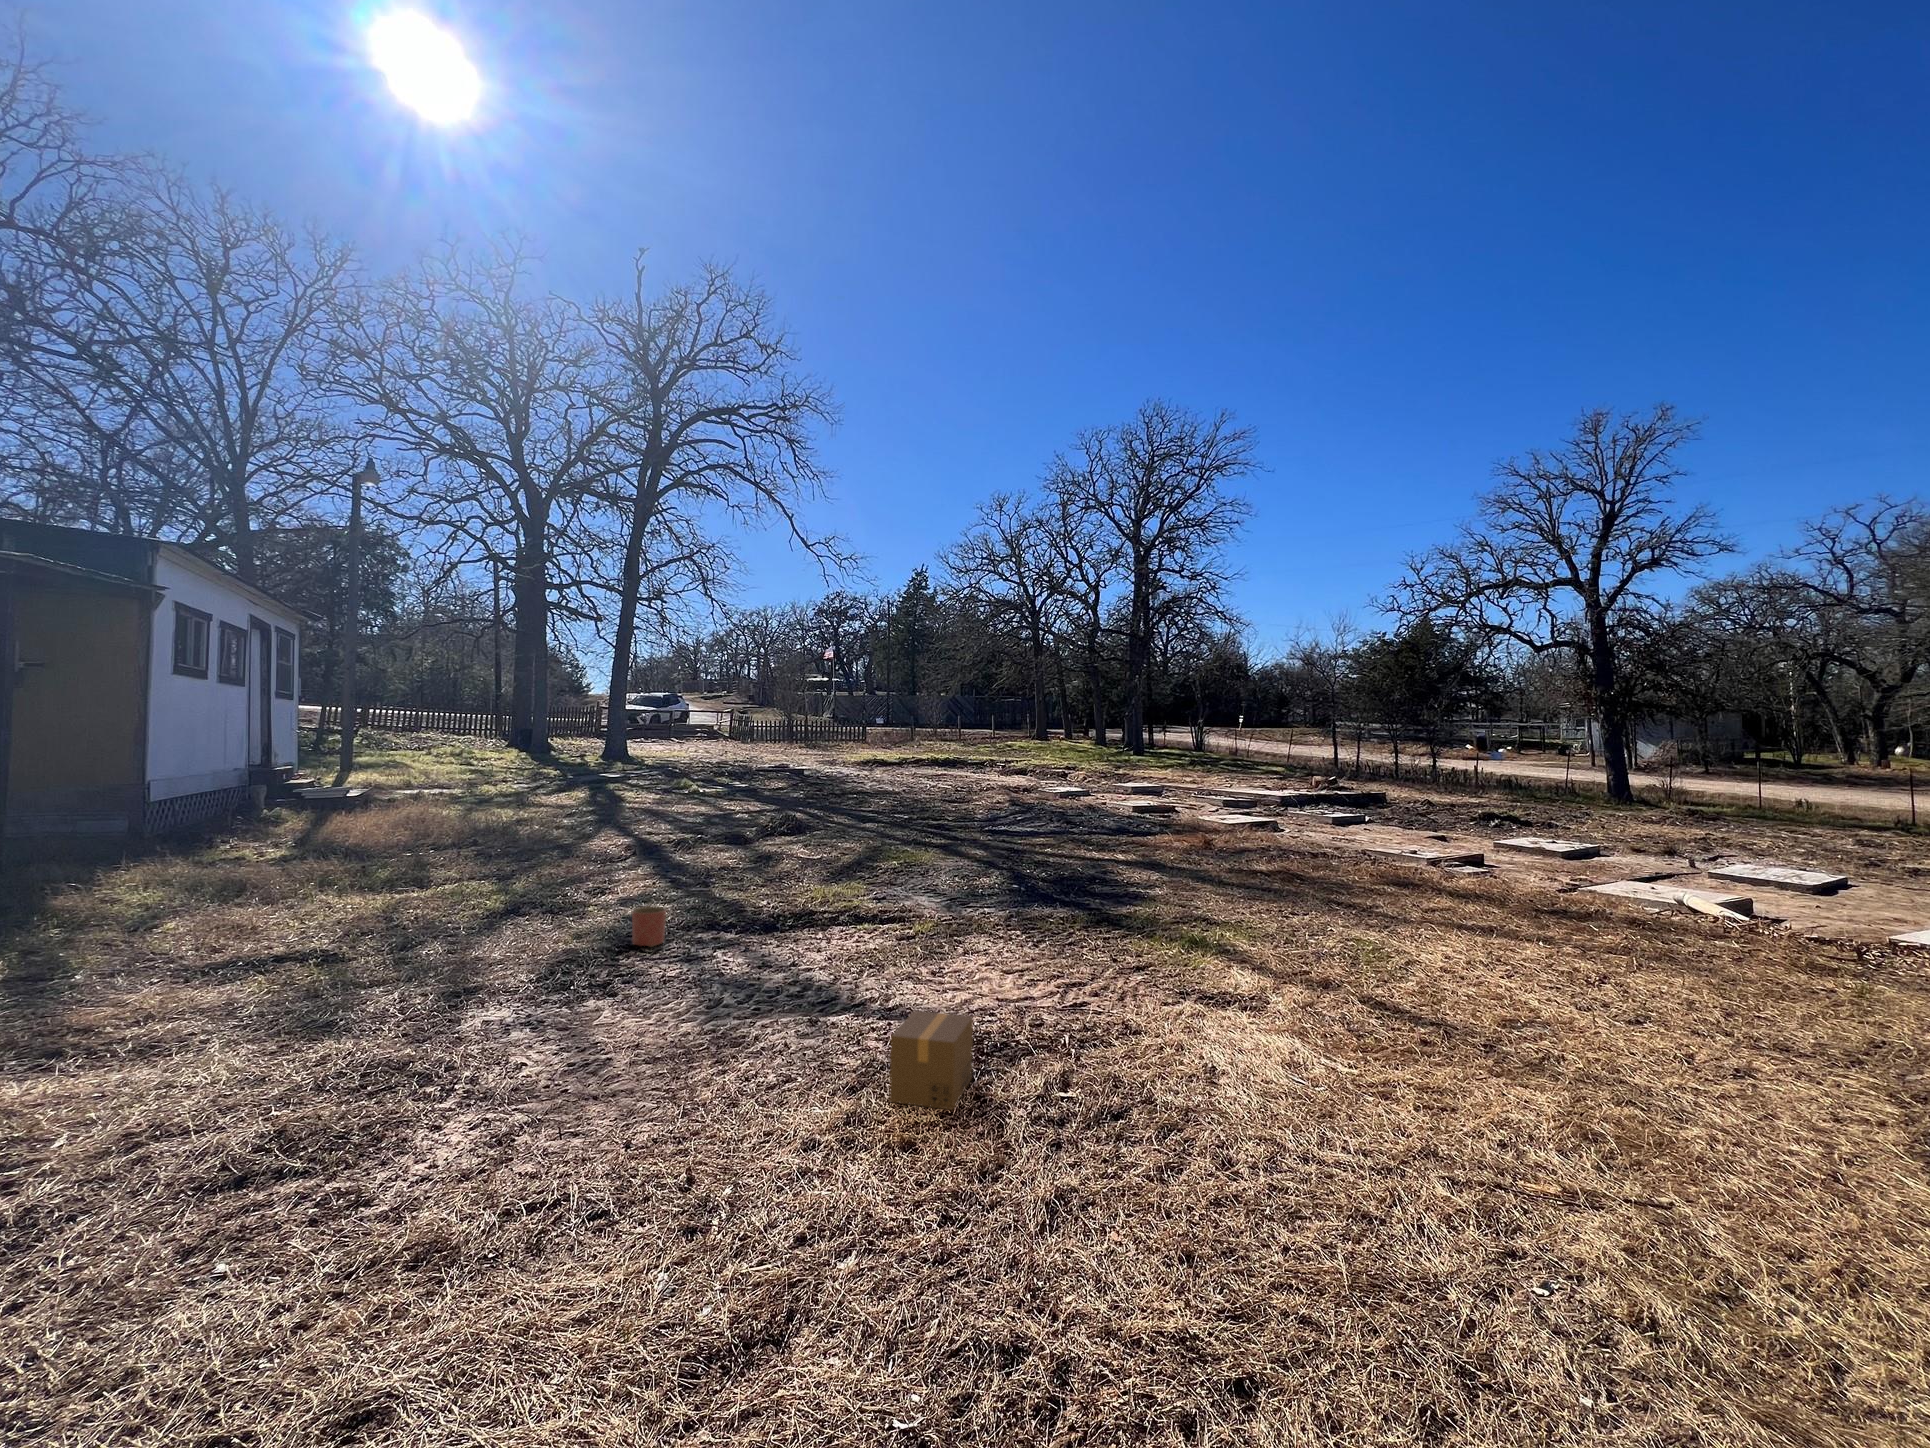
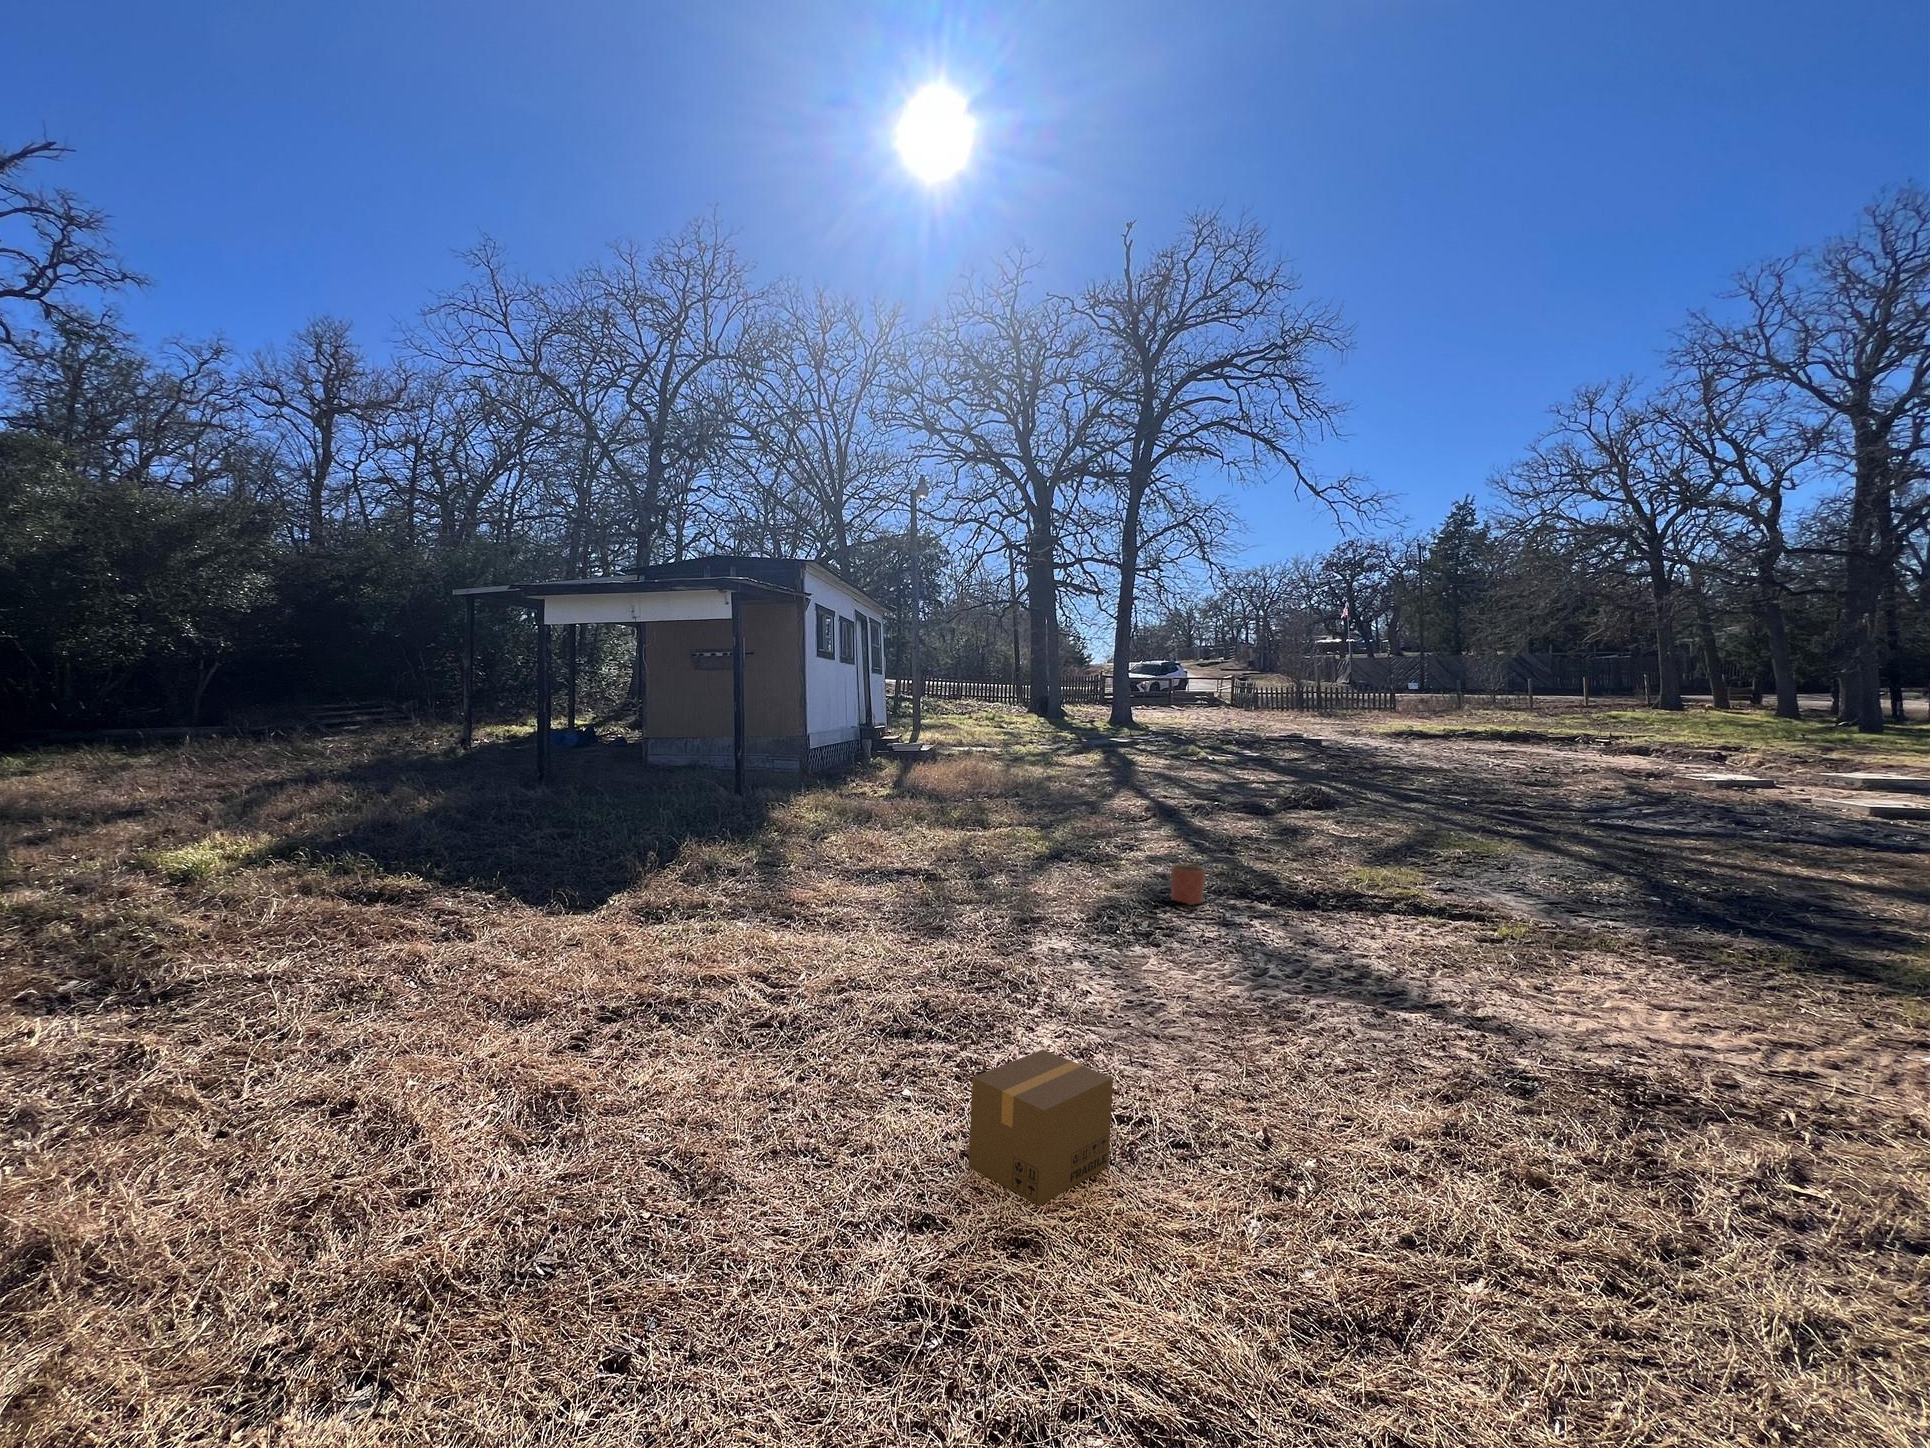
cardboard box: present [889,1011,973,1110] -> present [968,1049,1113,1206]

